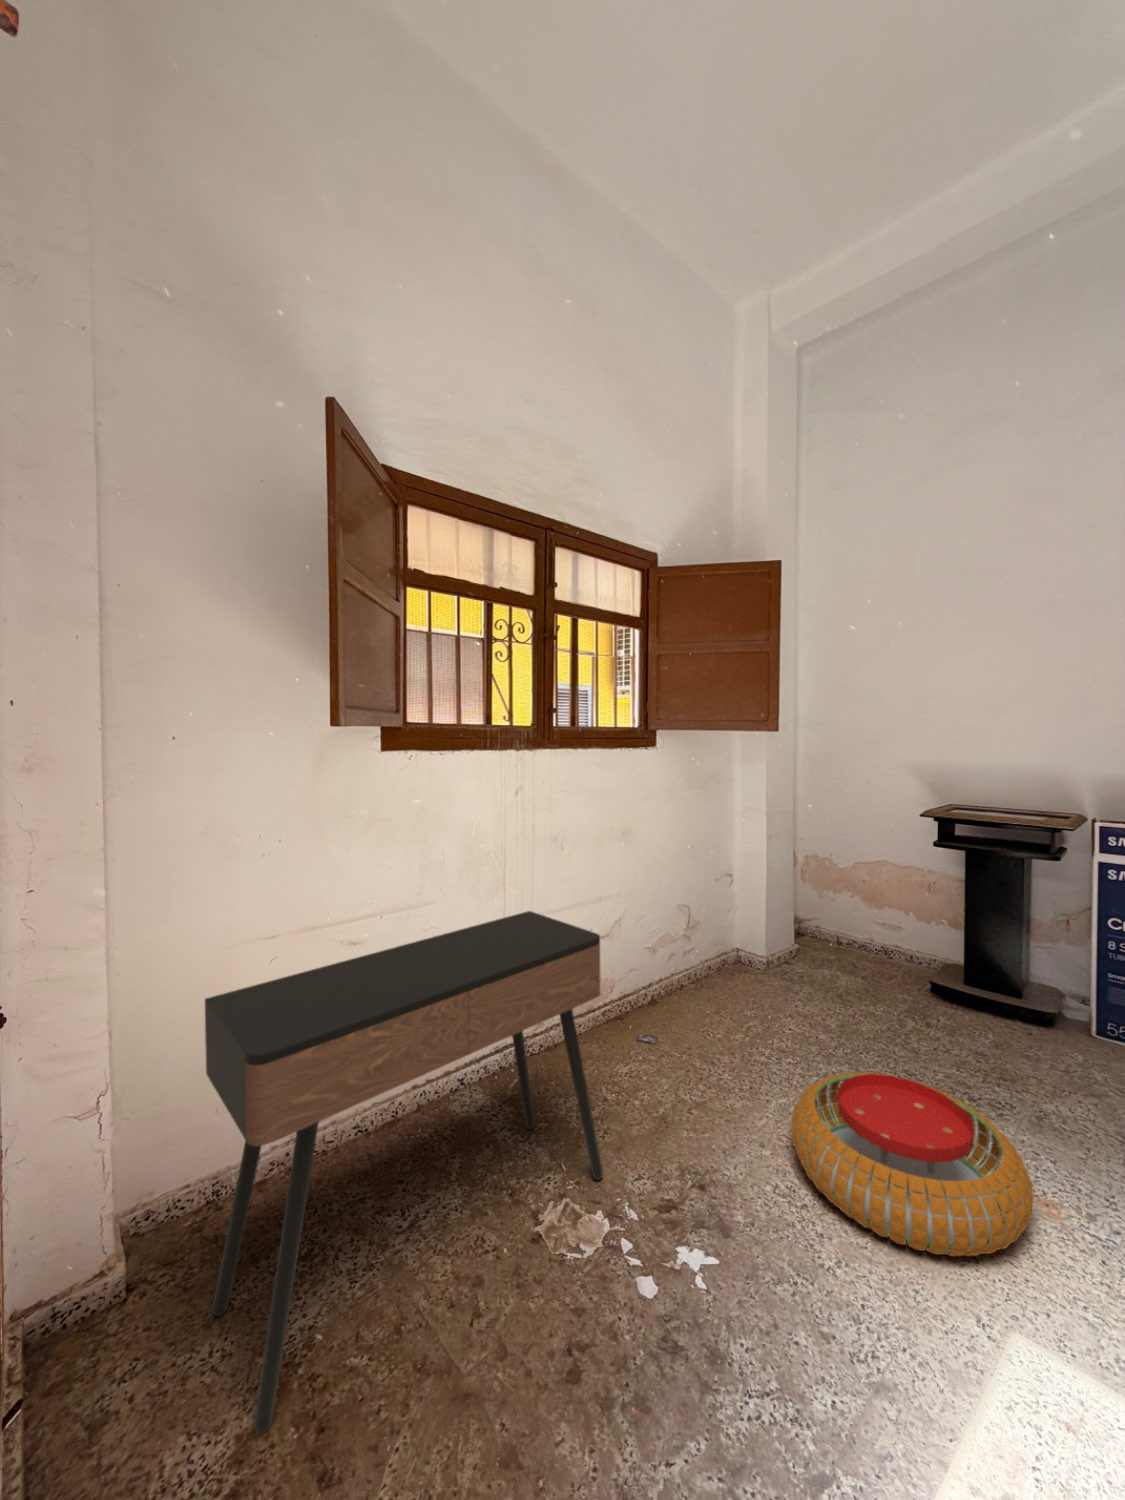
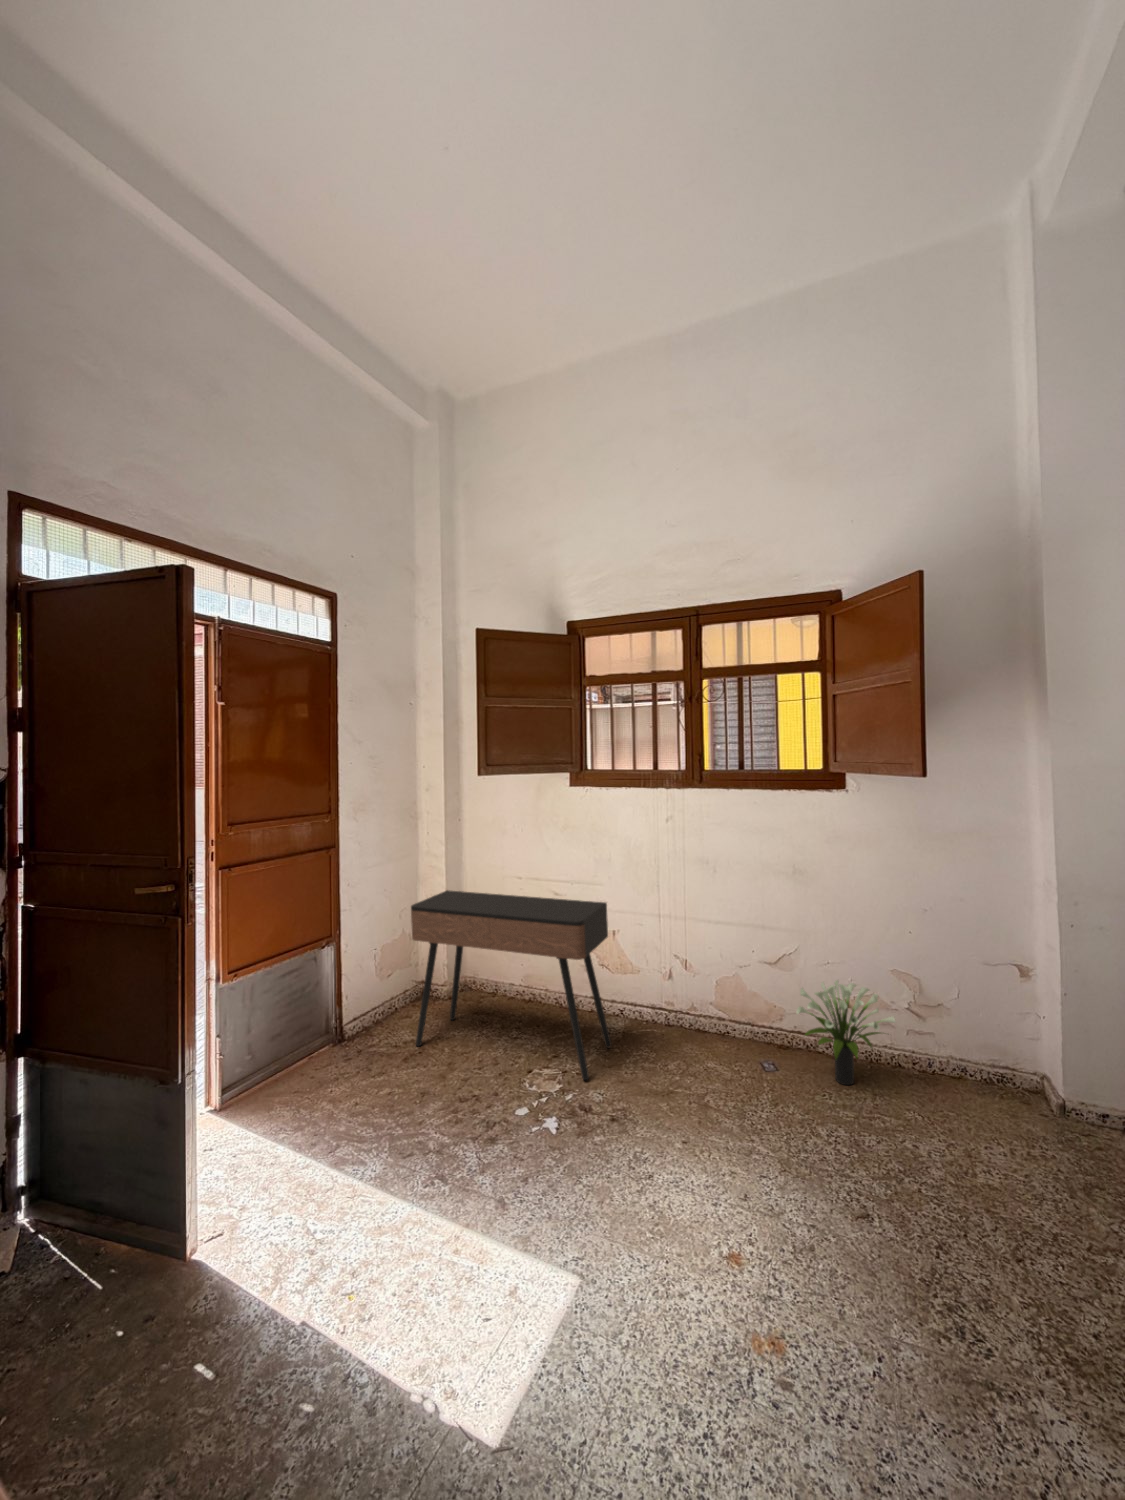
potted plant: none [653,923,740,1020] -> present [796,980,895,1085]
pouf: present [792,1072,1033,1256] -> none [607,1117,804,1292]

